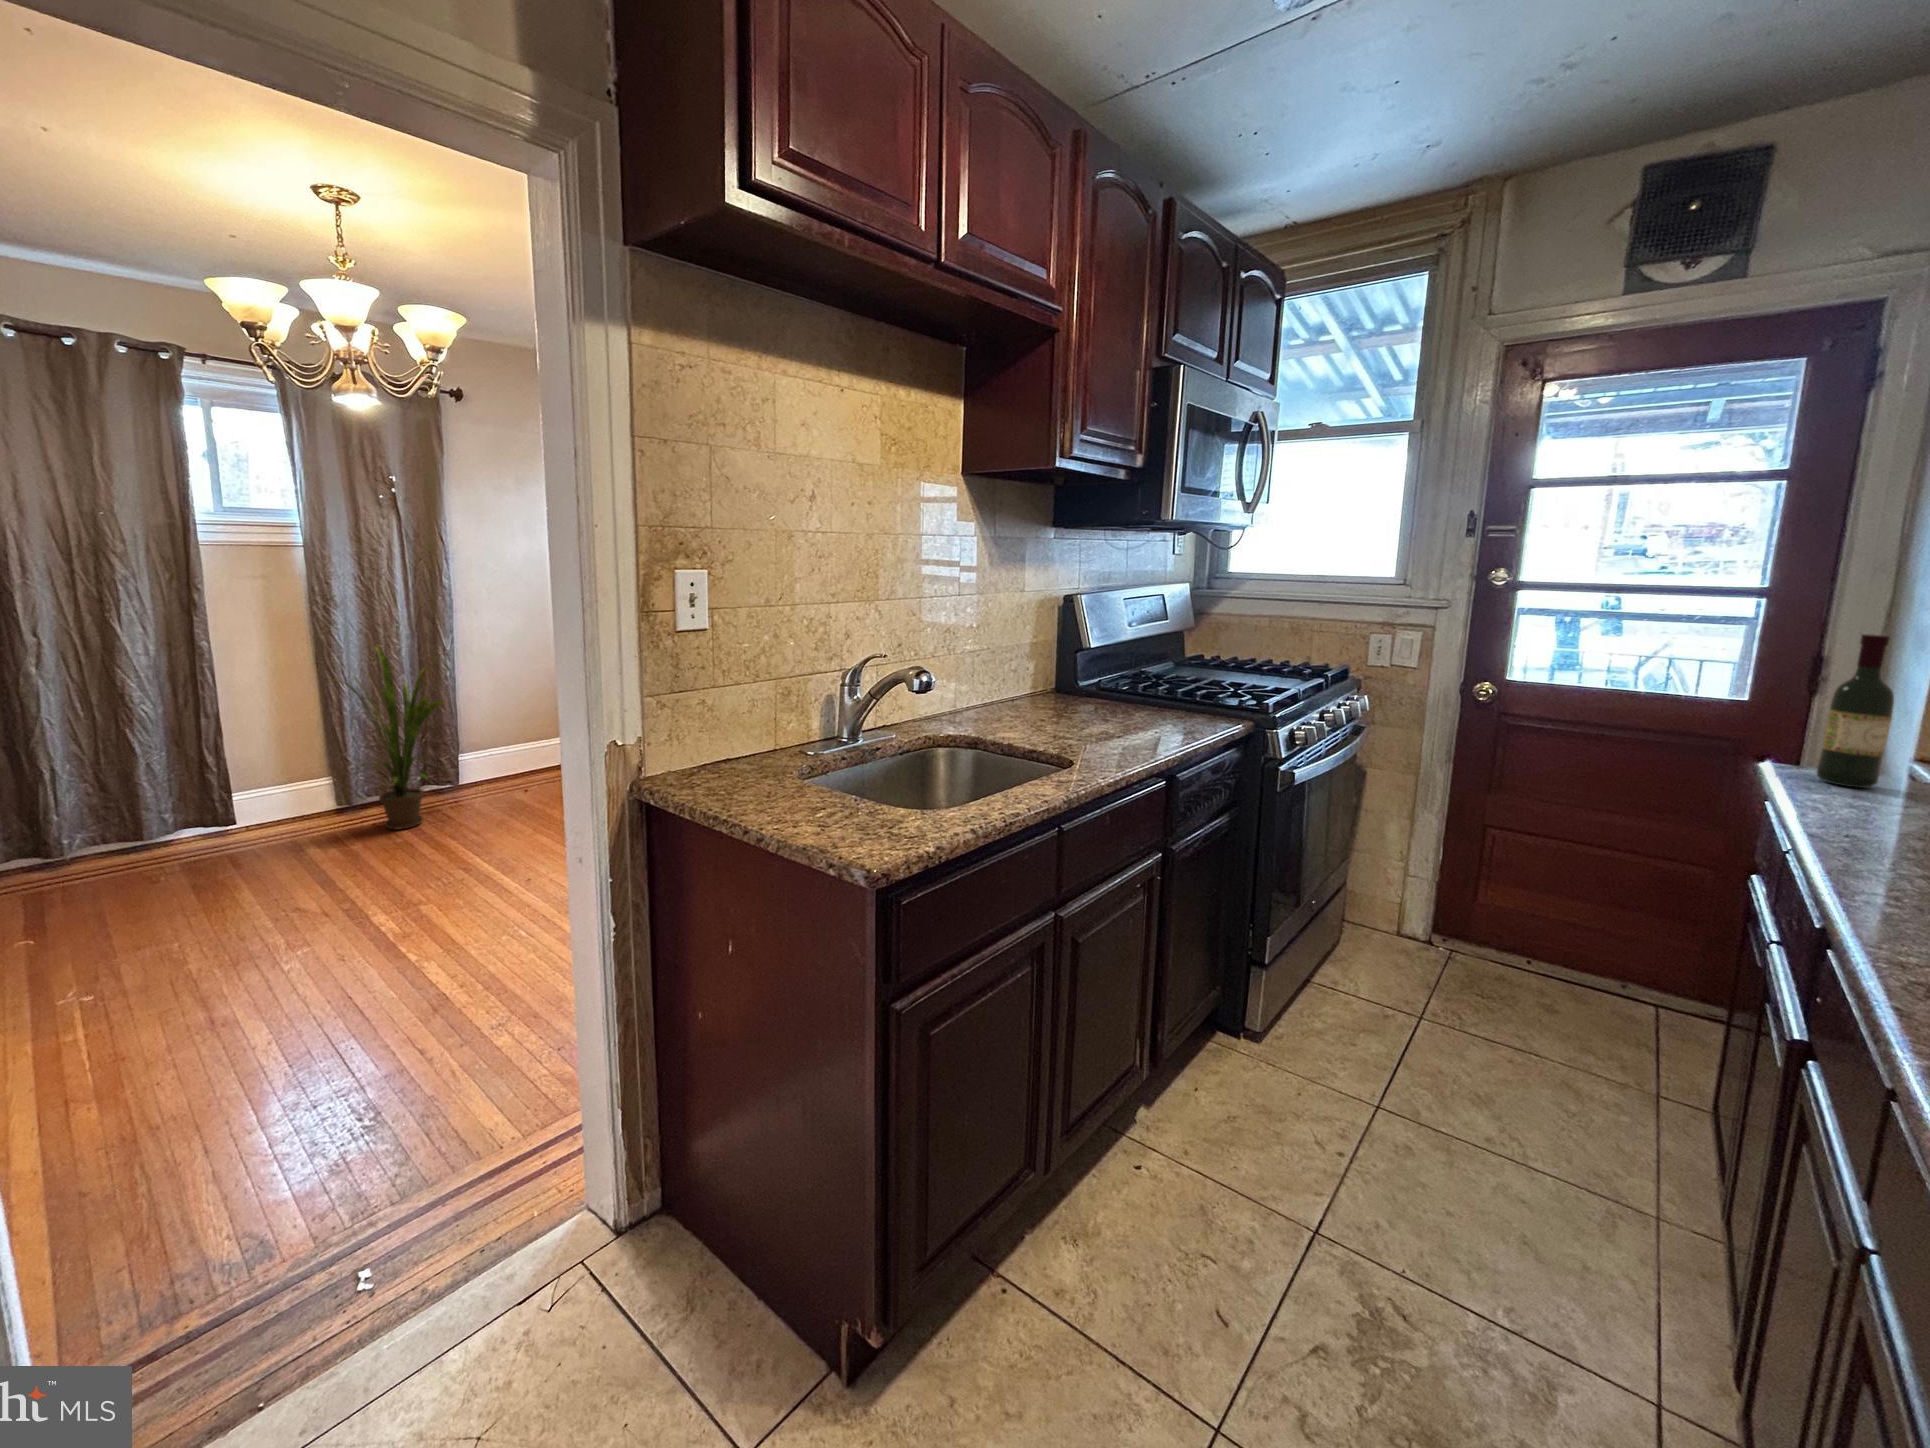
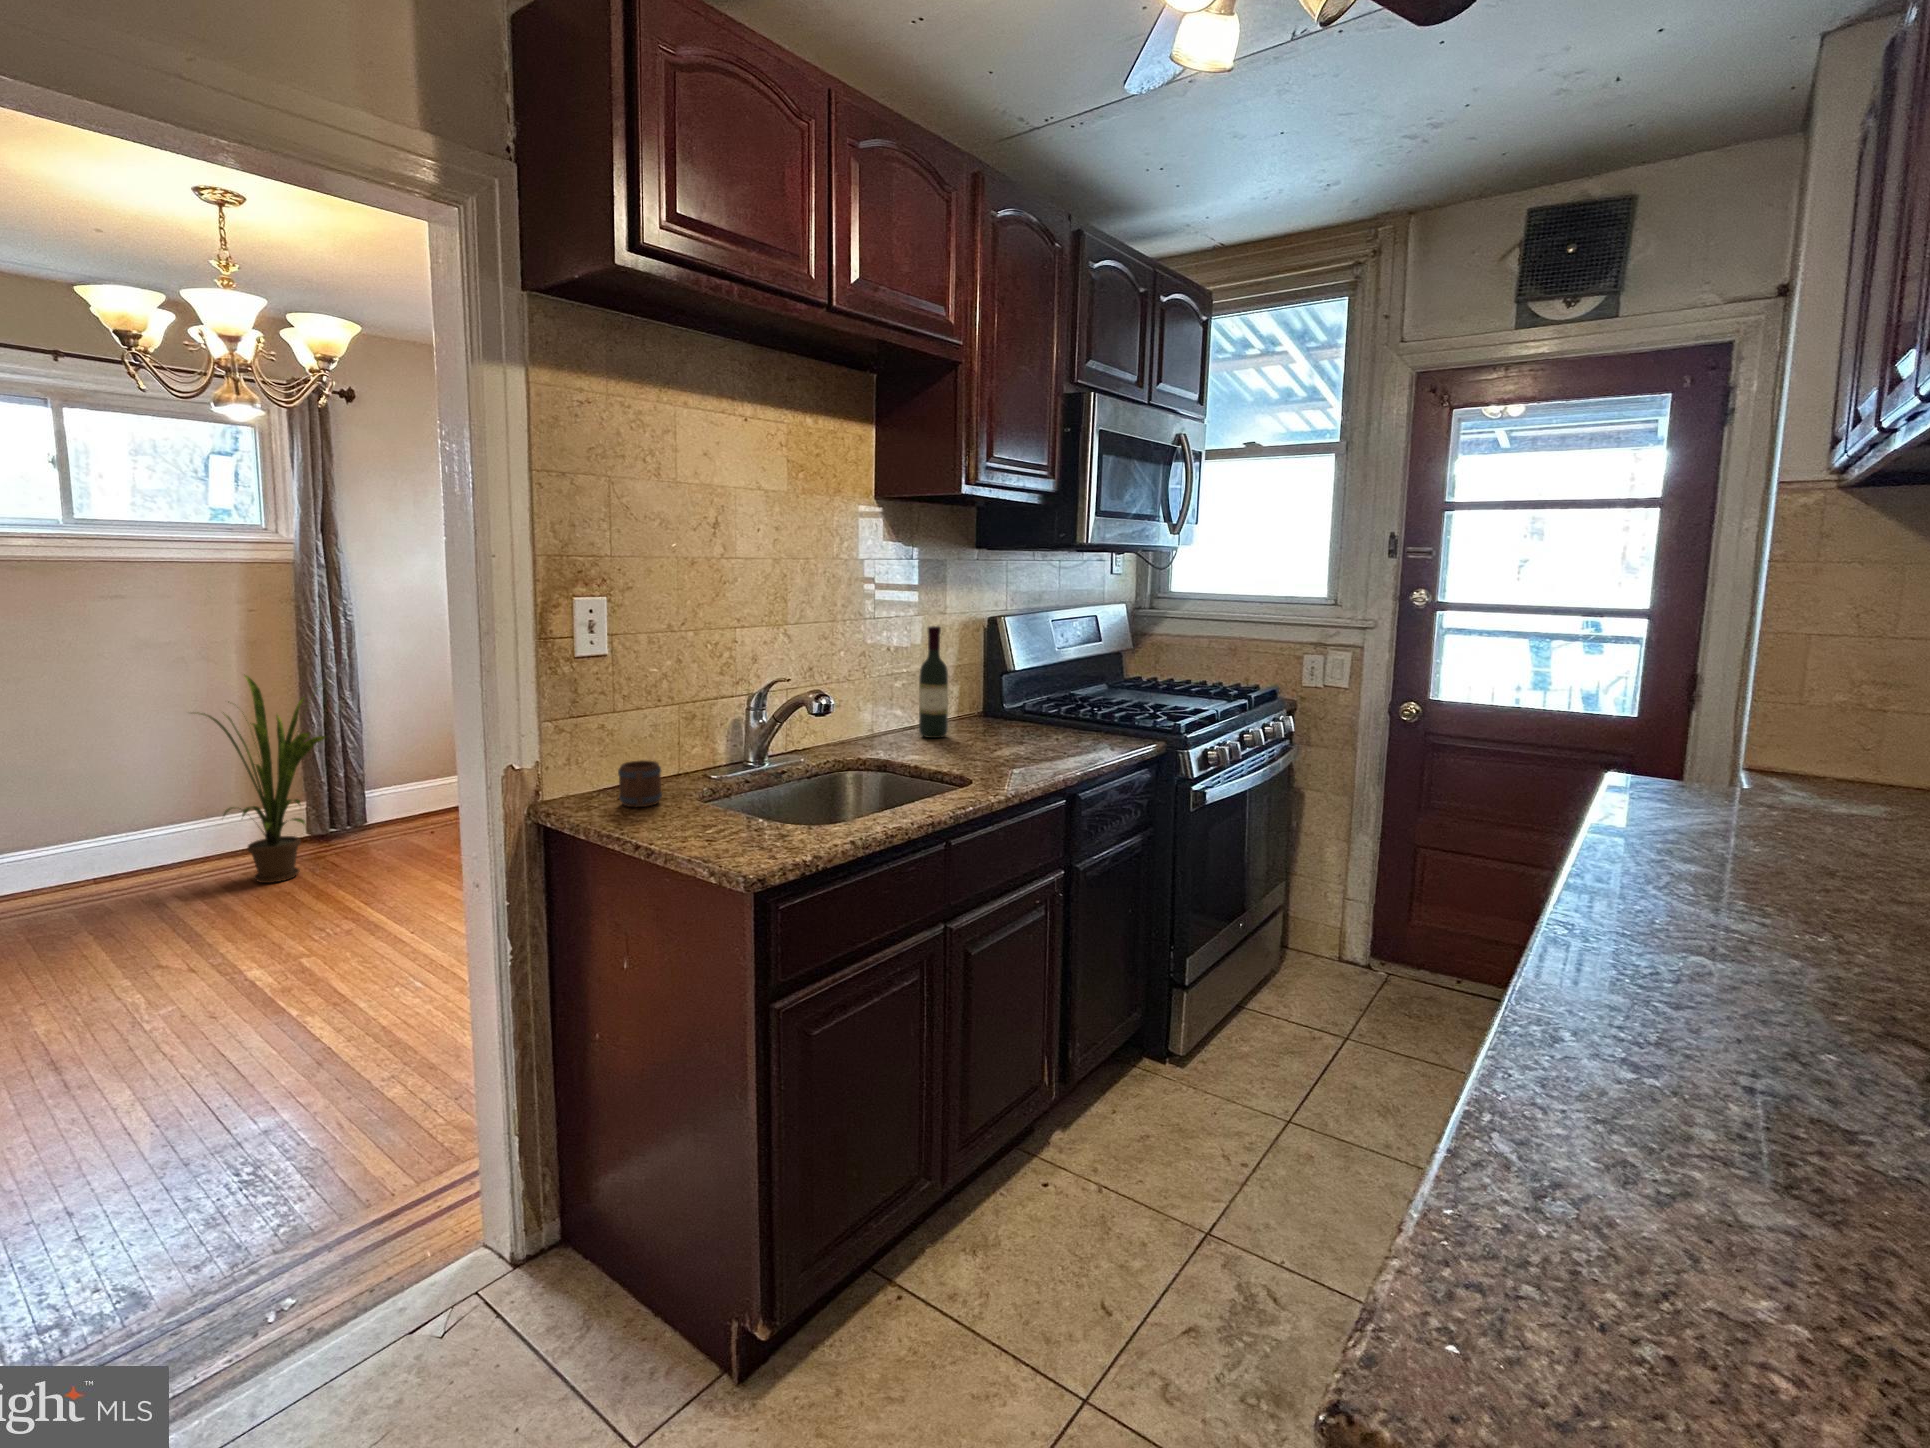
wine bottle: present [1817,634,1894,788] -> present [919,626,948,738]
mug: none [720,737,764,786] -> present [618,760,662,807]

